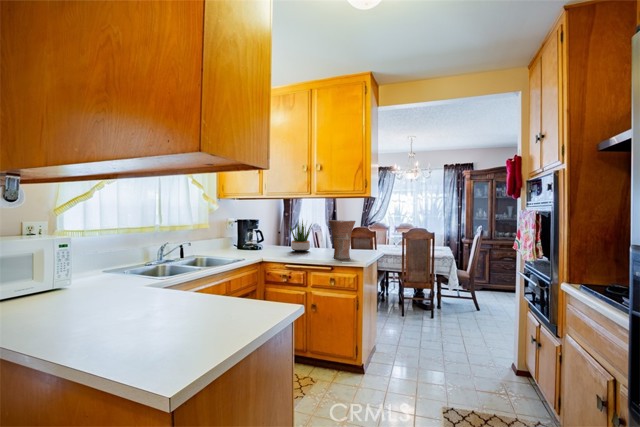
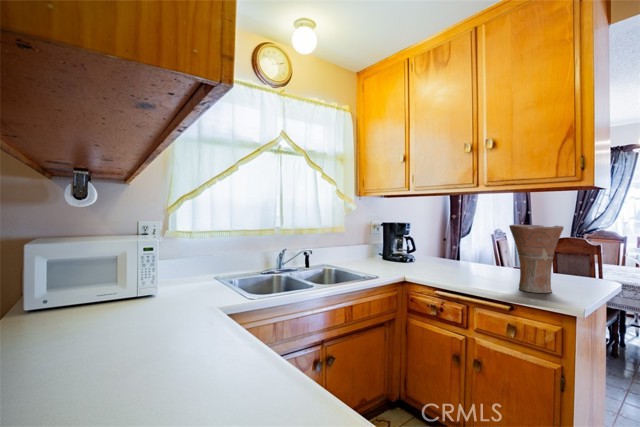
potted plant: present [289,221,312,252] -> none [446,220,491,272]

